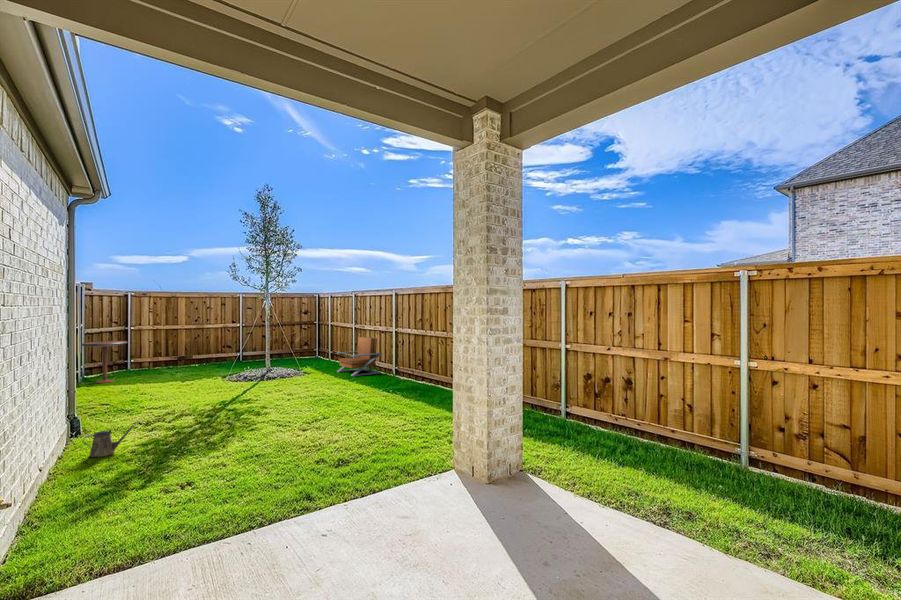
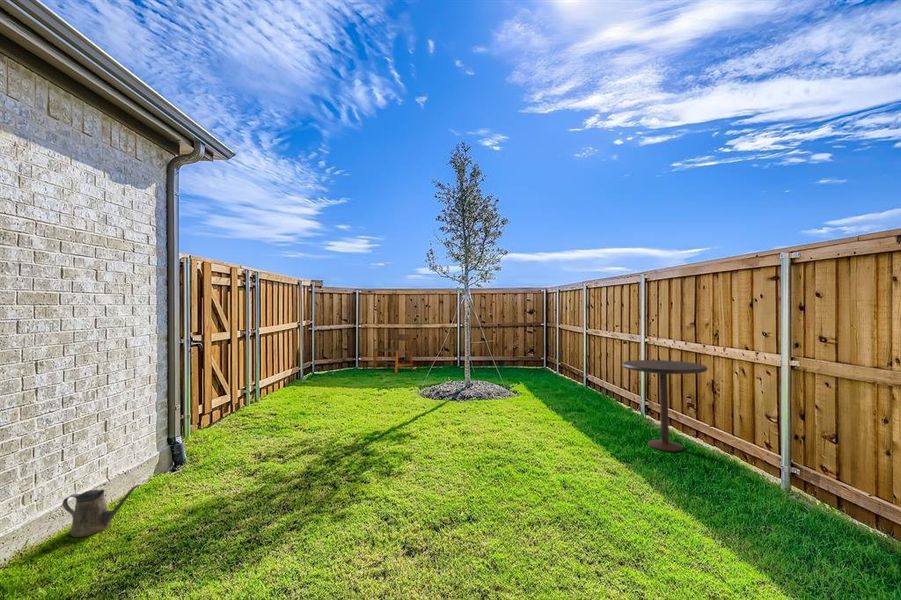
bench: none [149,334,197,371] -> present [373,334,413,373]
lounge chair: present [337,337,382,376] -> none [554,347,622,408]
pedestal table: present [81,341,128,383] -> present [622,360,708,452]

